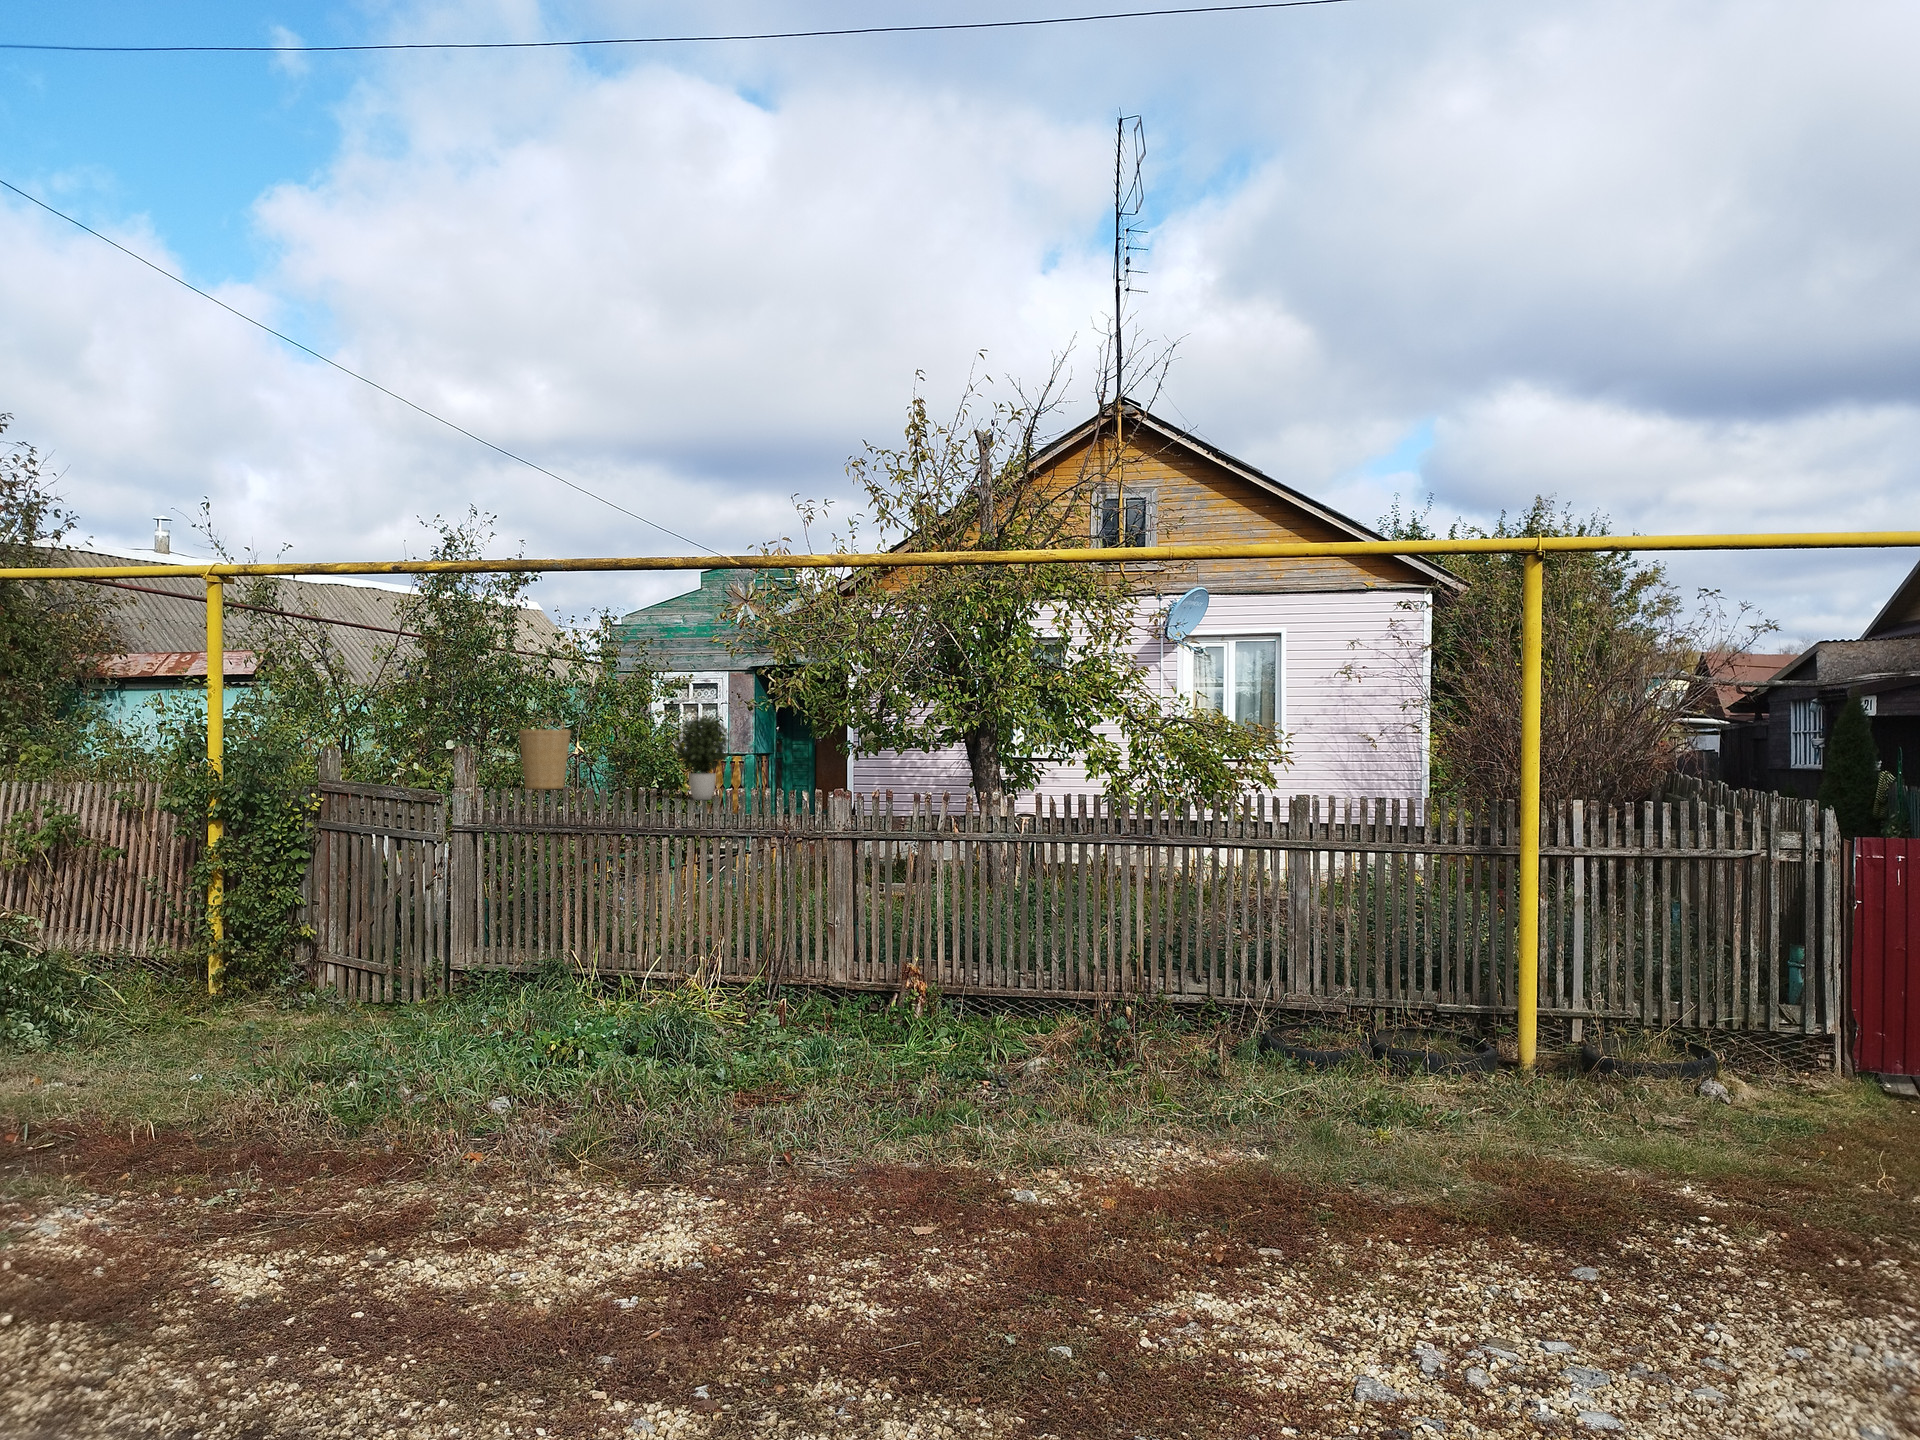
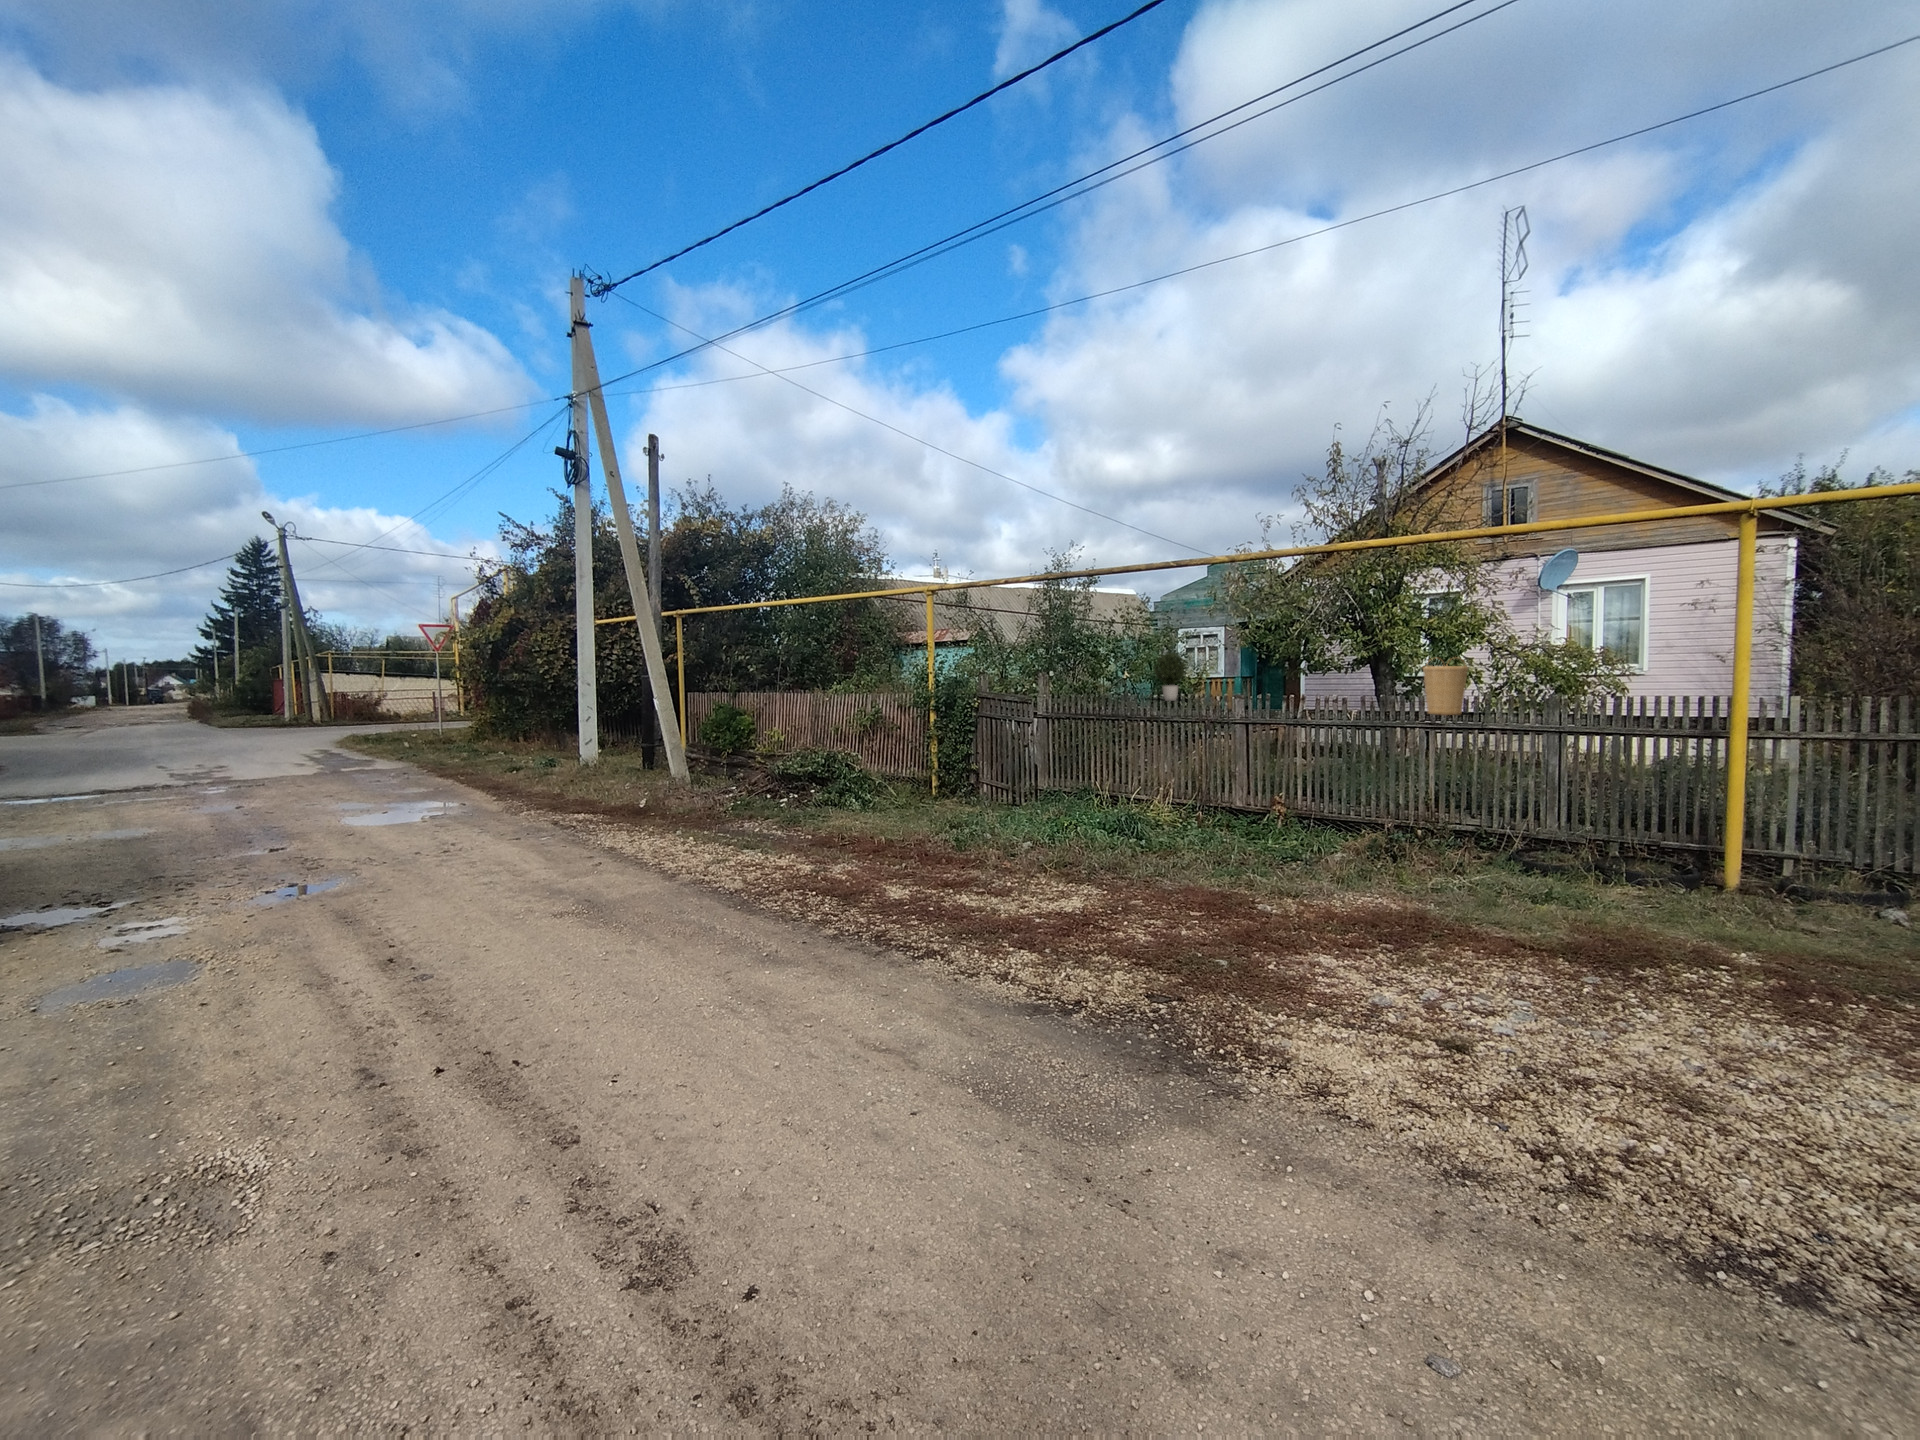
basket: present [519,720,571,789] -> present [1423,658,1468,715]

